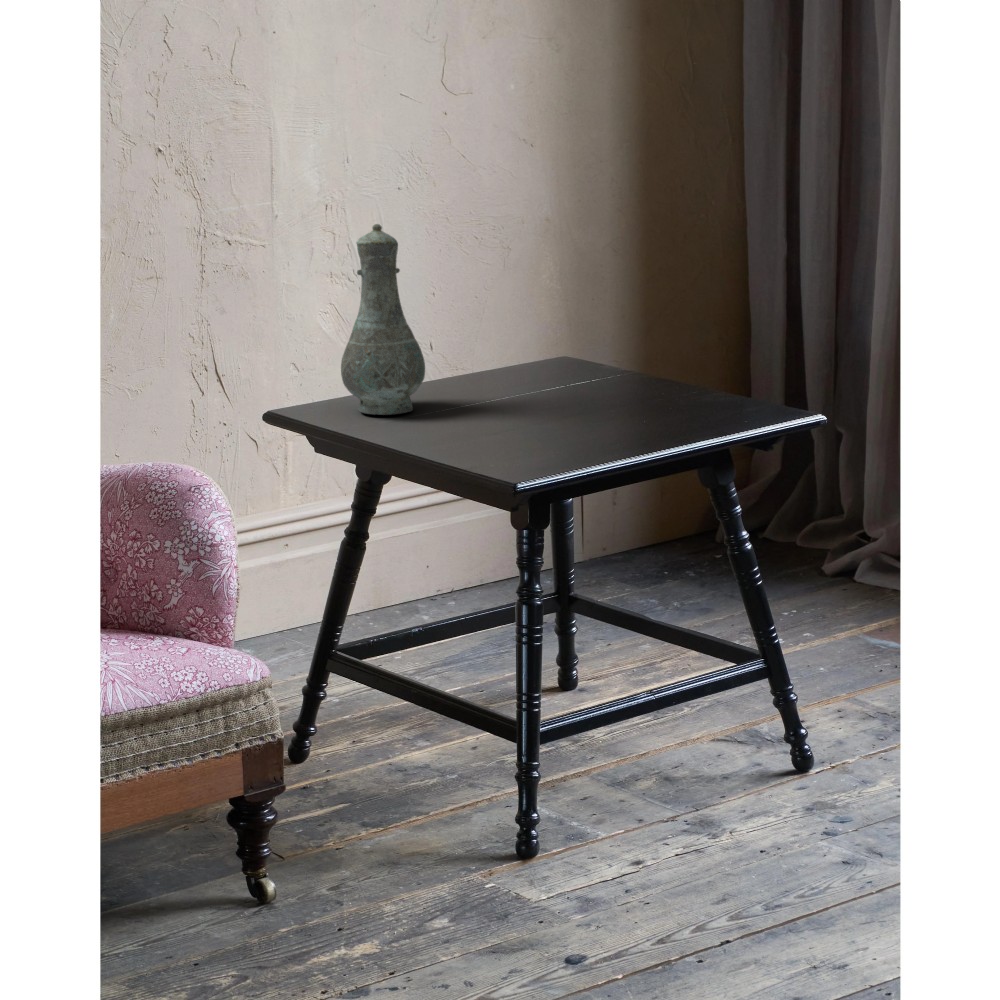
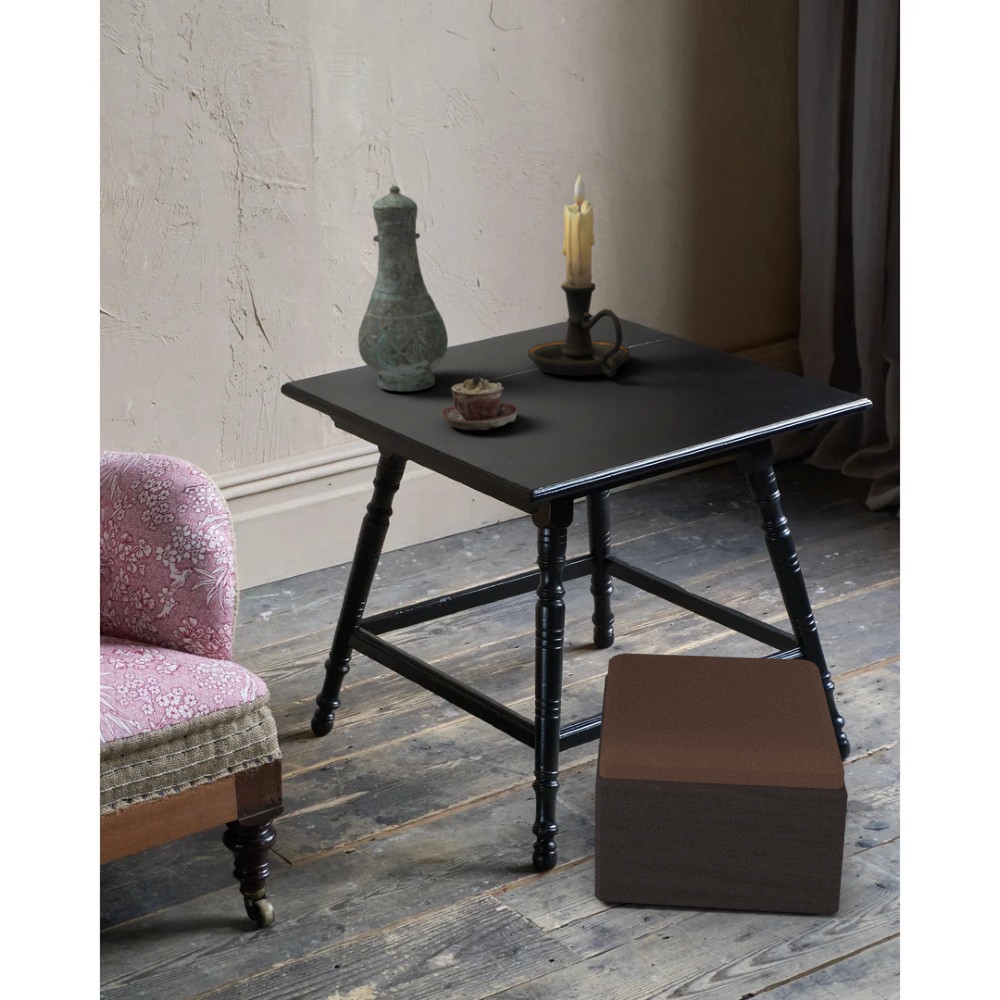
candle holder: none [499,215,594,402] -> present [528,173,630,377]
teacup: none [425,388,496,440] -> present [442,373,517,430]
footstool: none [577,659,810,883] -> present [595,653,848,915]

